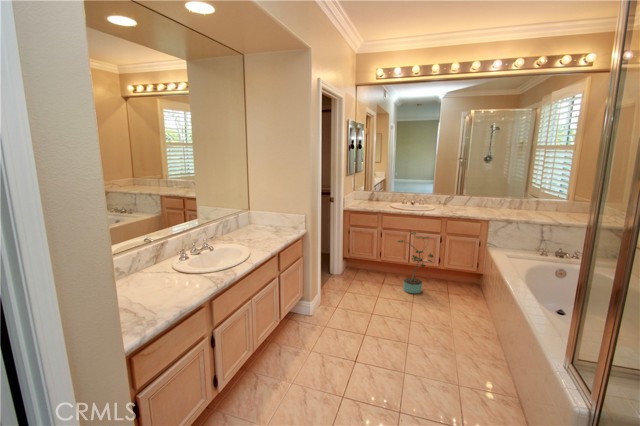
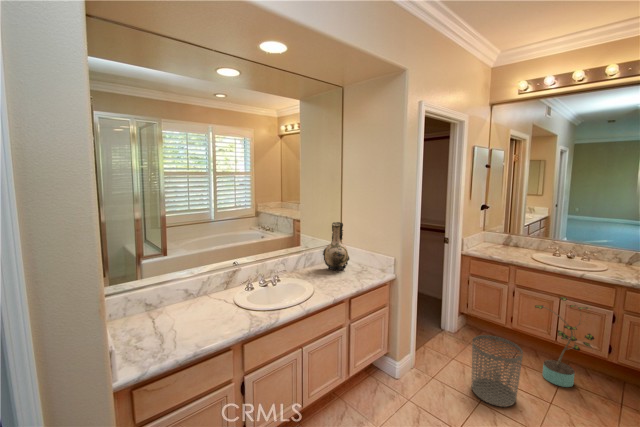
decorative vase: none [241,188,266,233] -> present [323,222,349,271]
waste bin: none [364,267,397,315] -> present [472,335,523,407]

